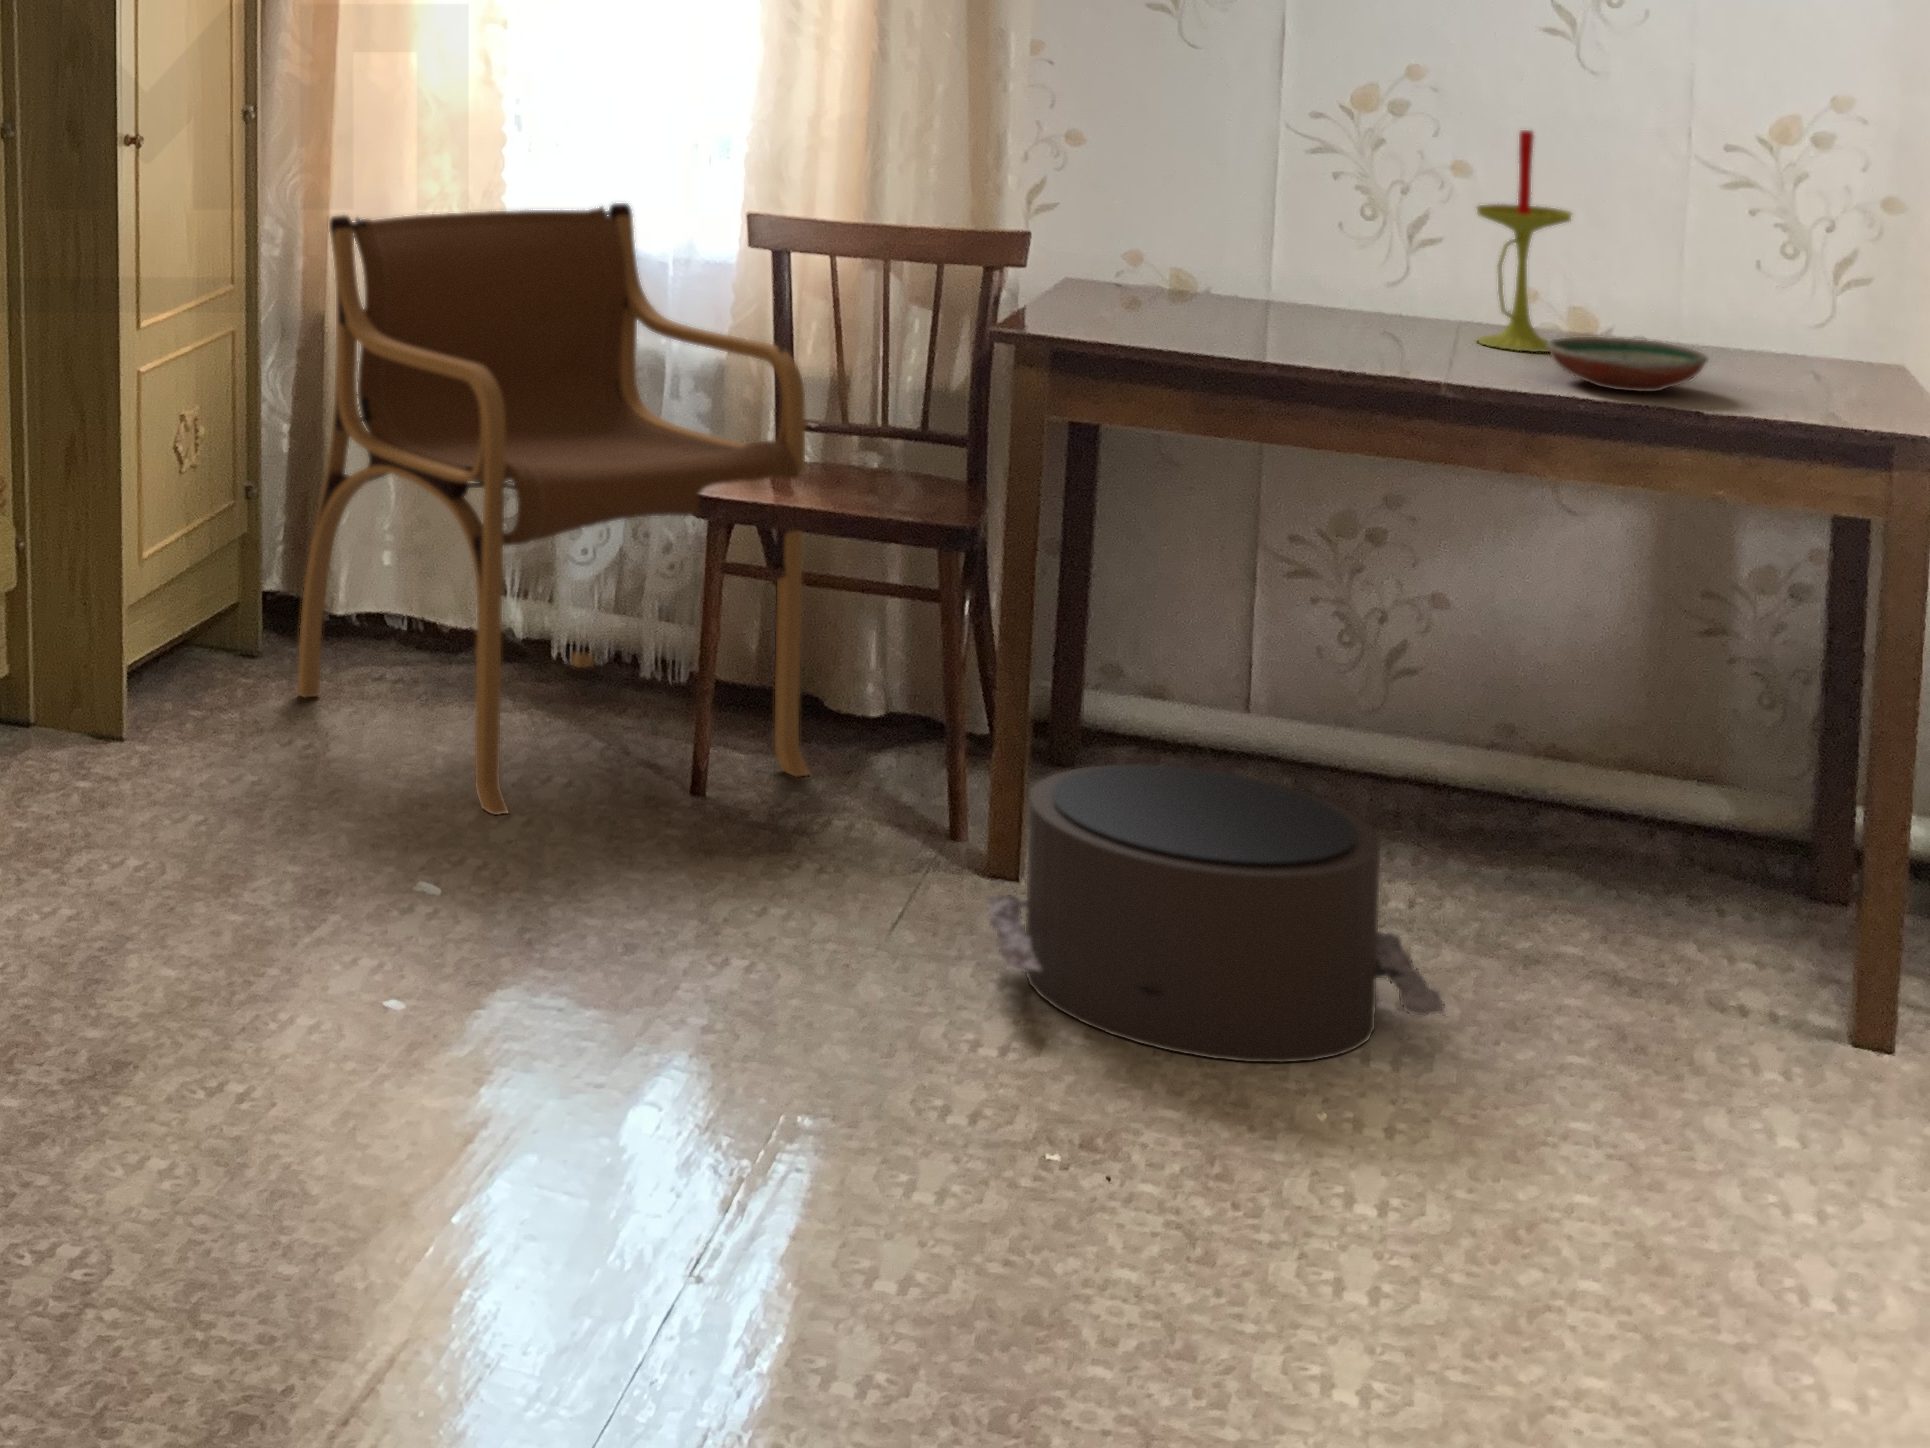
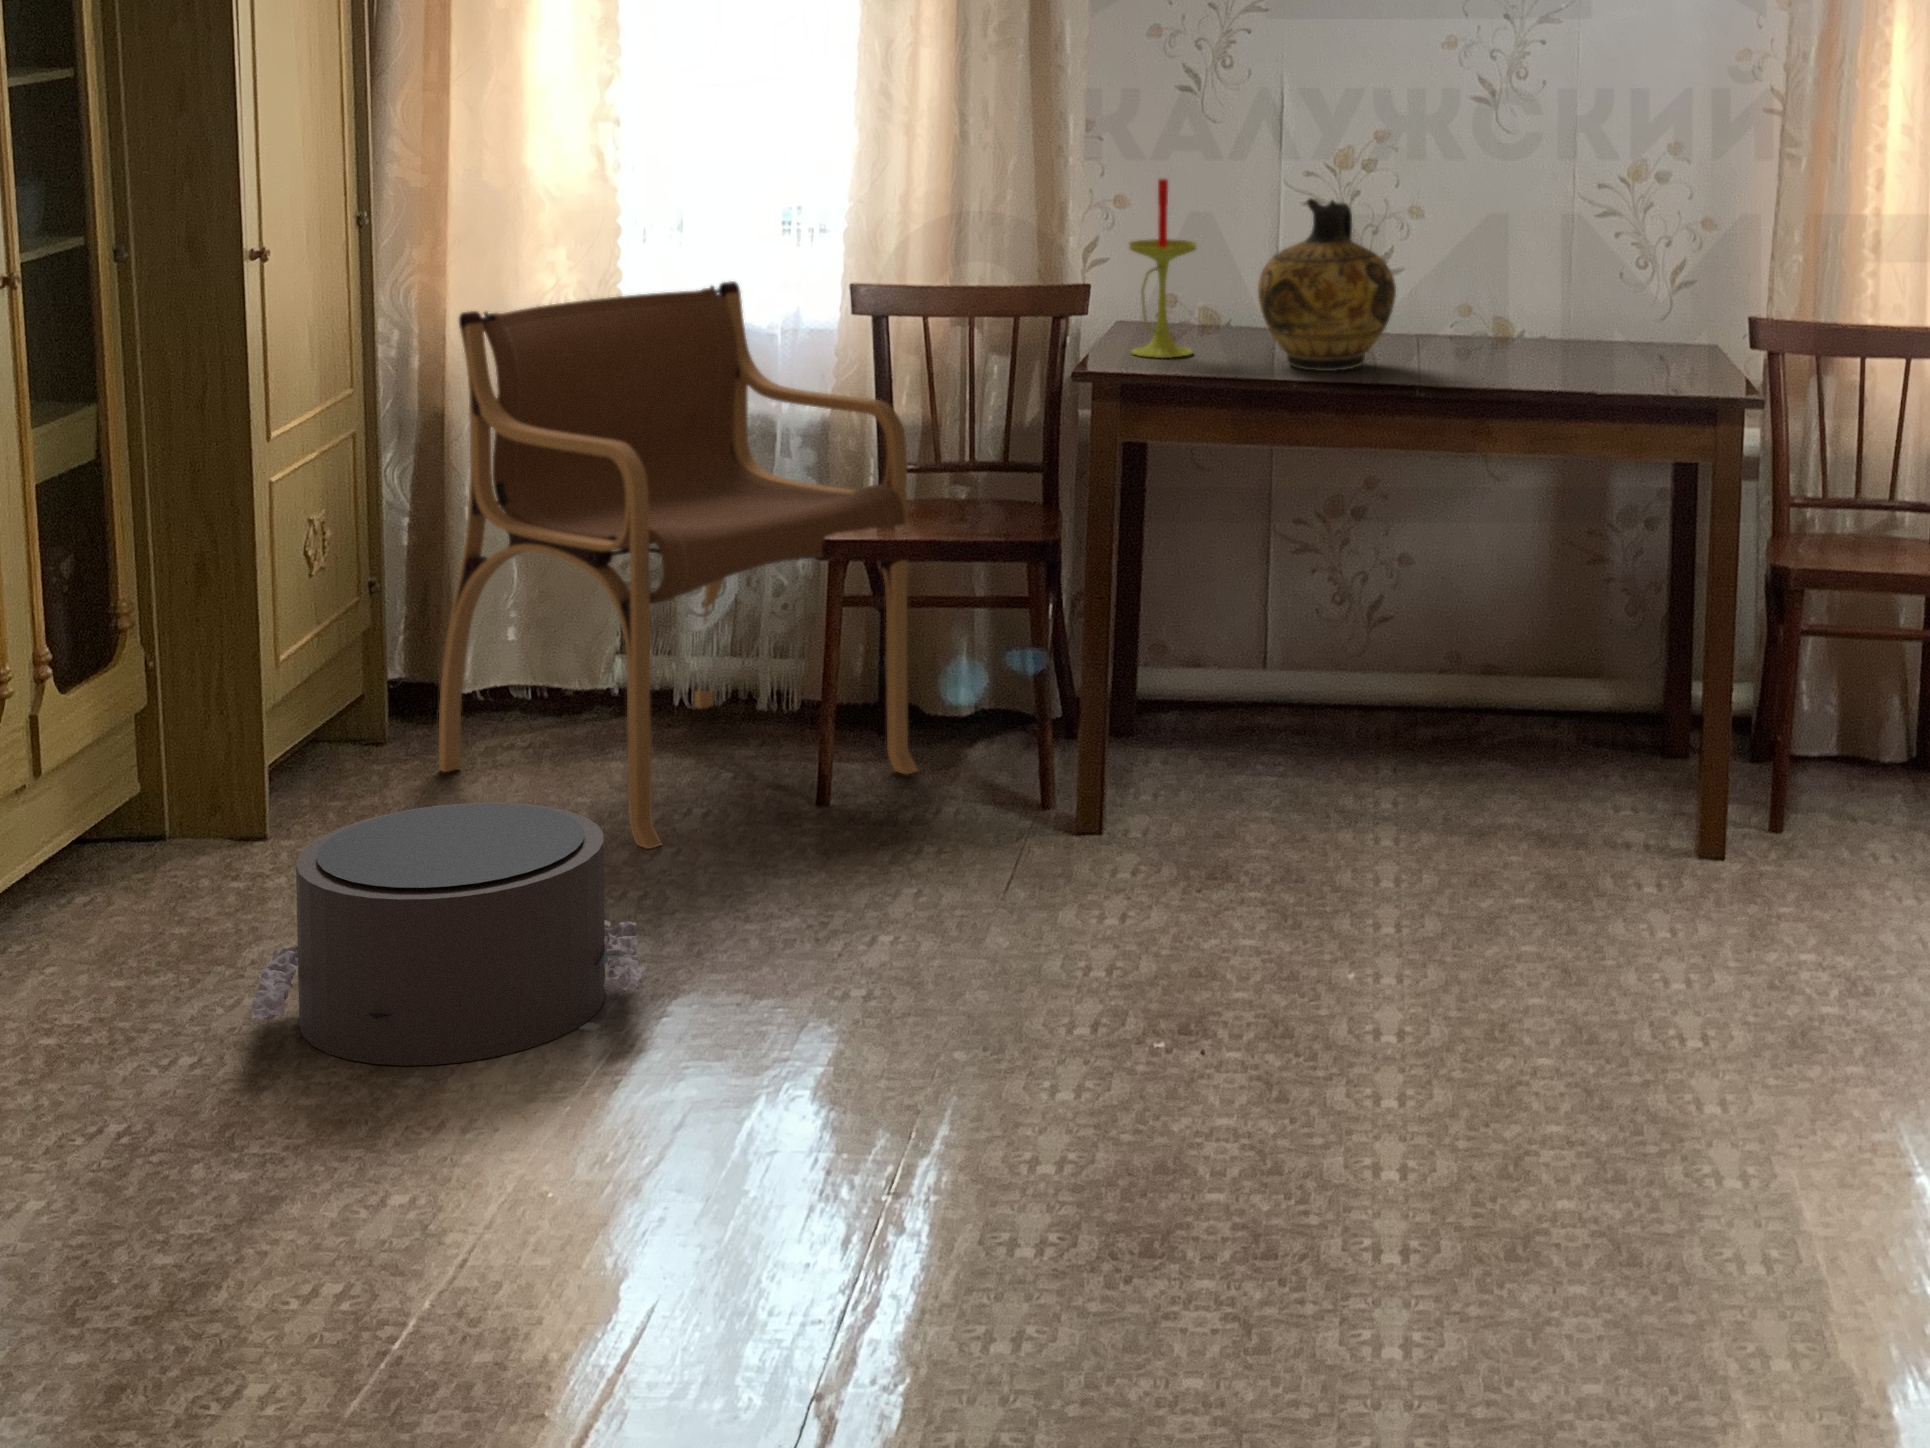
candle: present [1476,130,1572,352] -> present [1129,178,1197,358]
ceramic jug: none [1243,140,1432,355] -> present [1258,199,1396,371]
decorative bowl: present [1546,337,1708,392] -> none [1476,341,1585,381]
pouf: present [988,765,1446,1063] -> present [252,802,645,1066]

